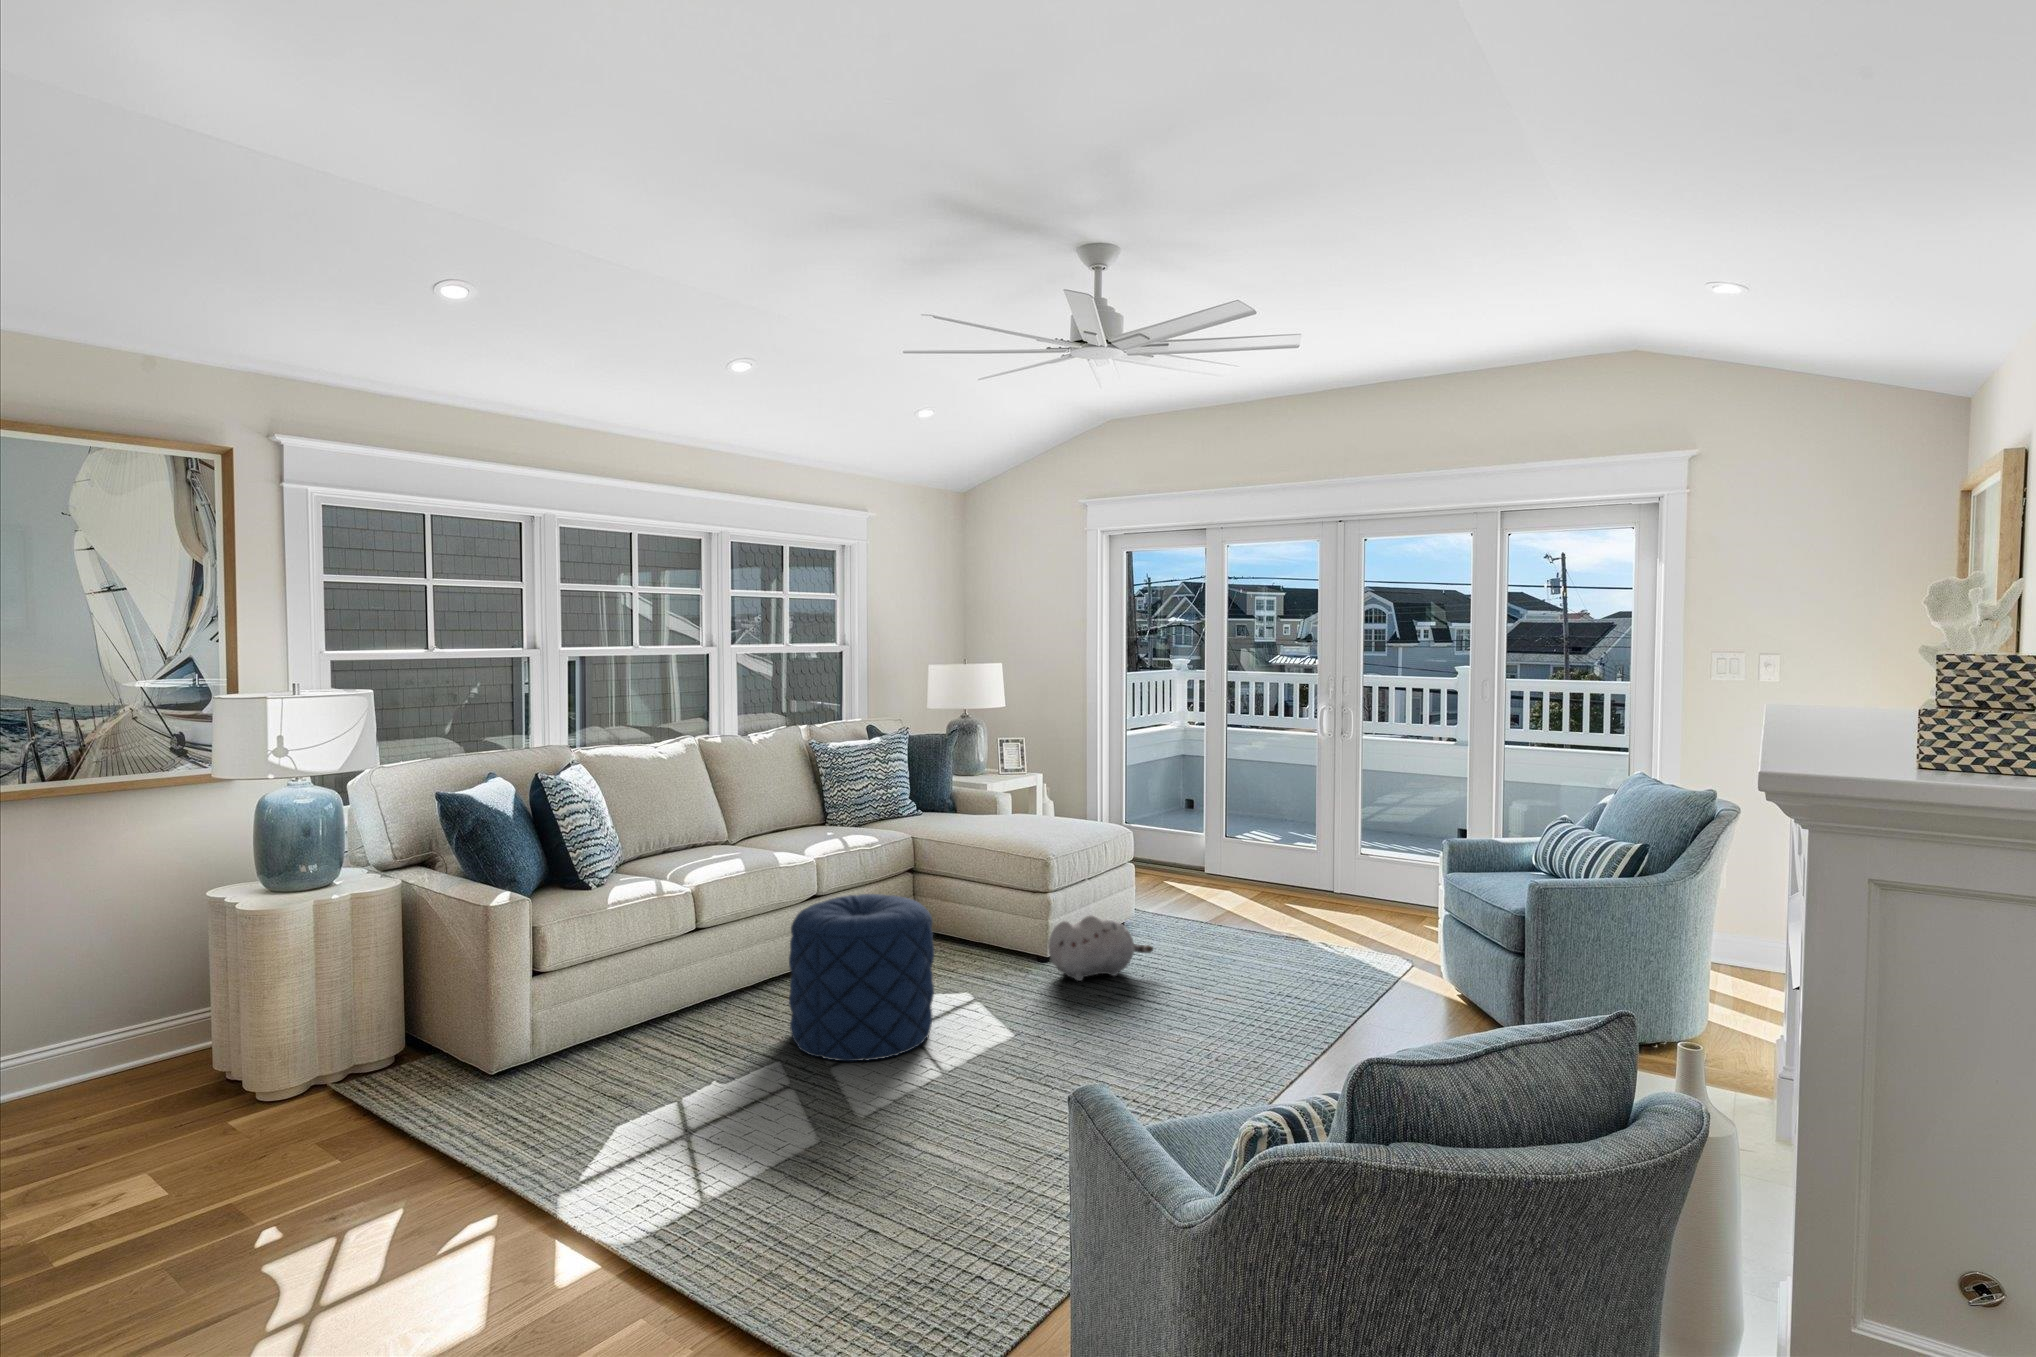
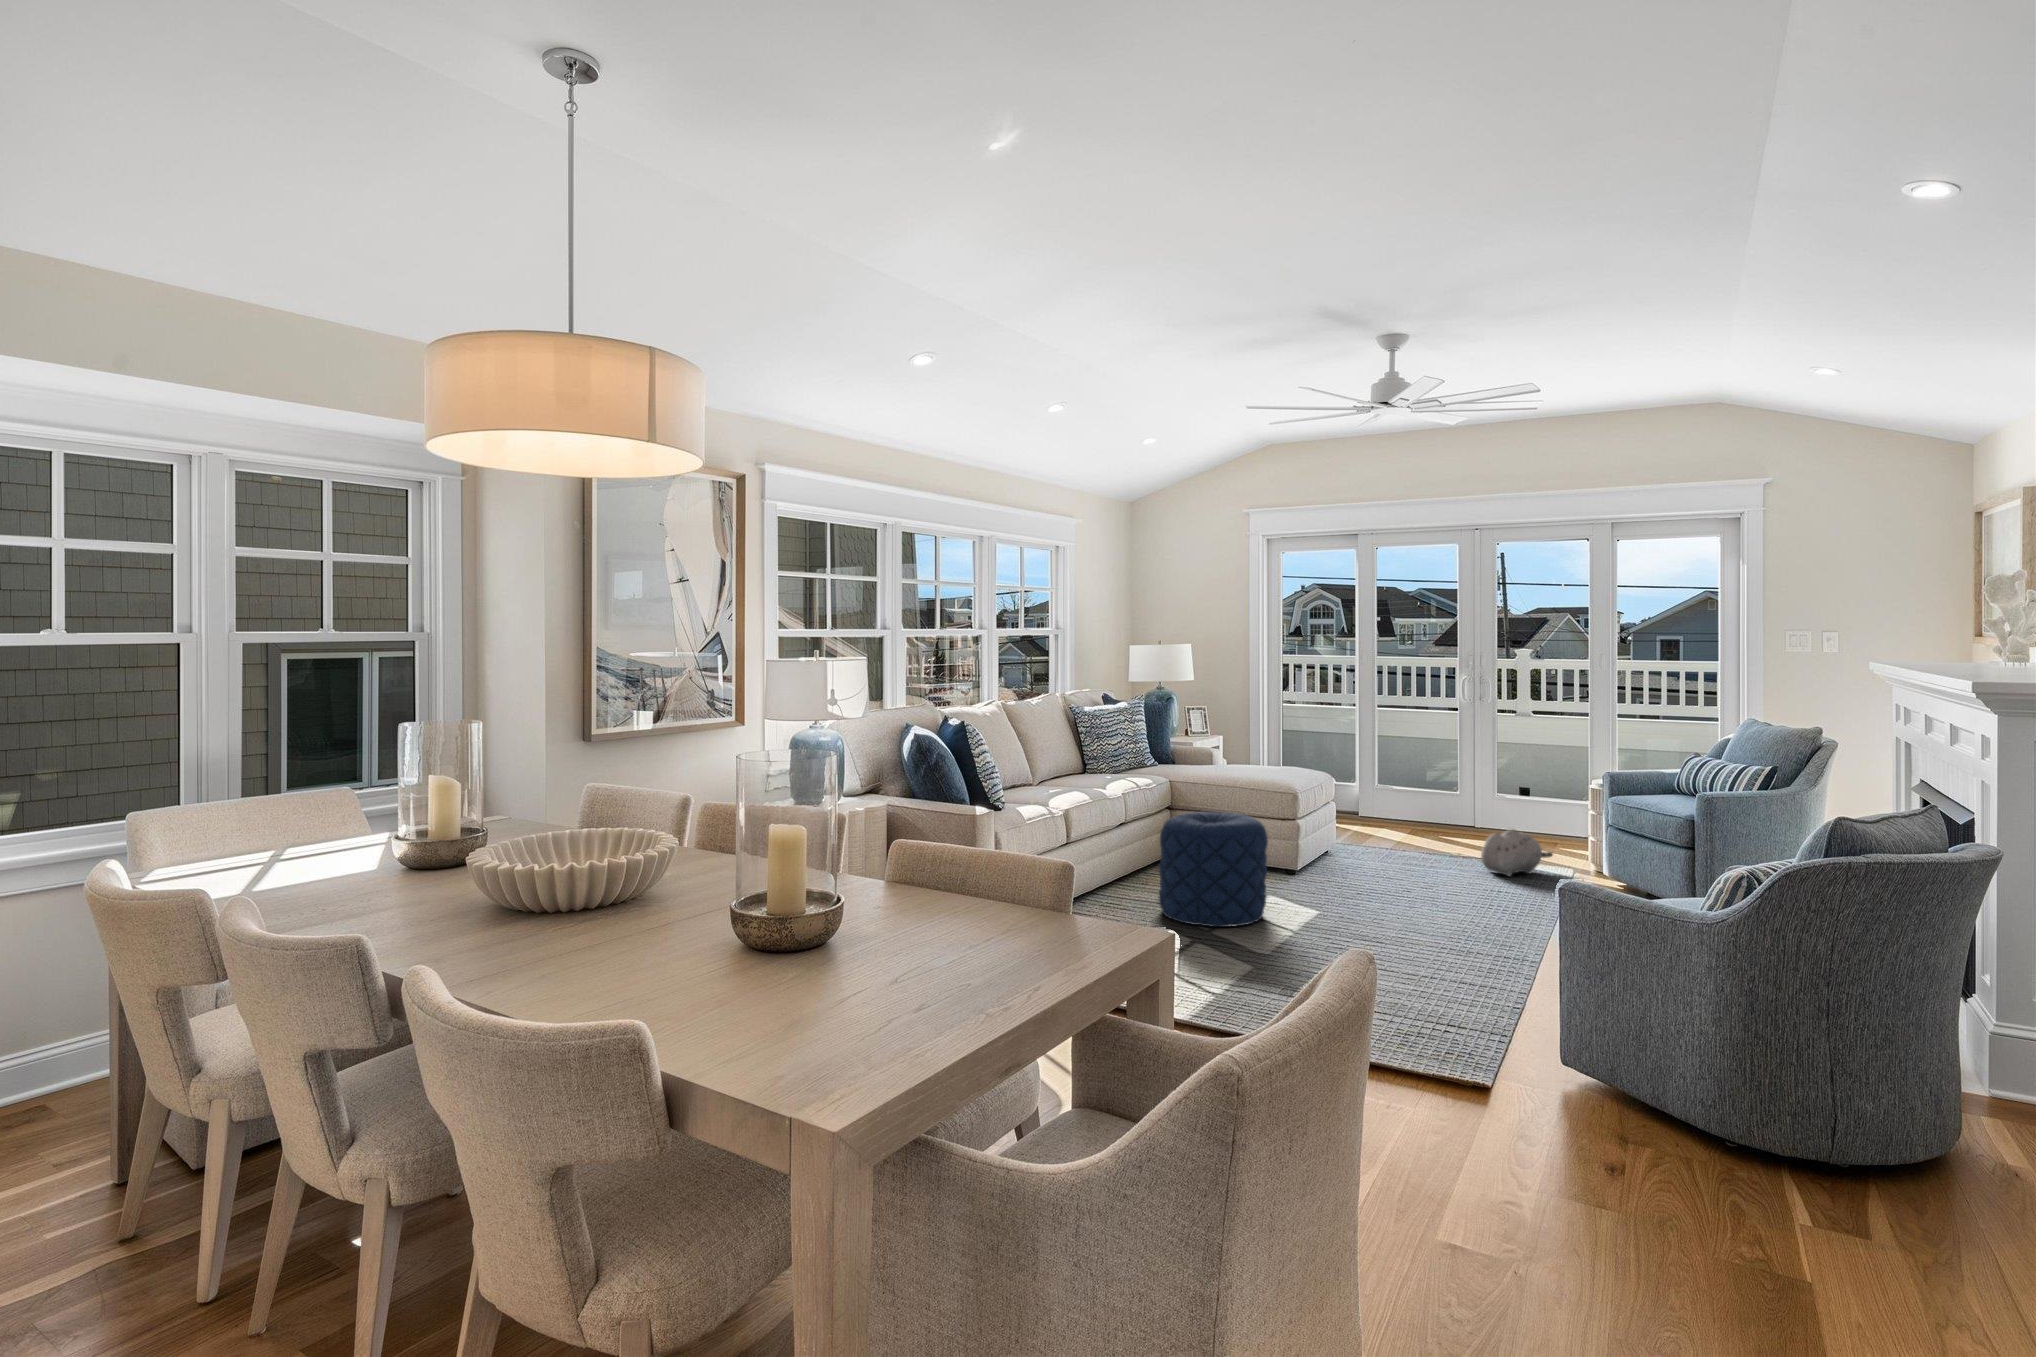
plush toy: present [1048,915,1153,981] -> present [1481,829,1553,877]

